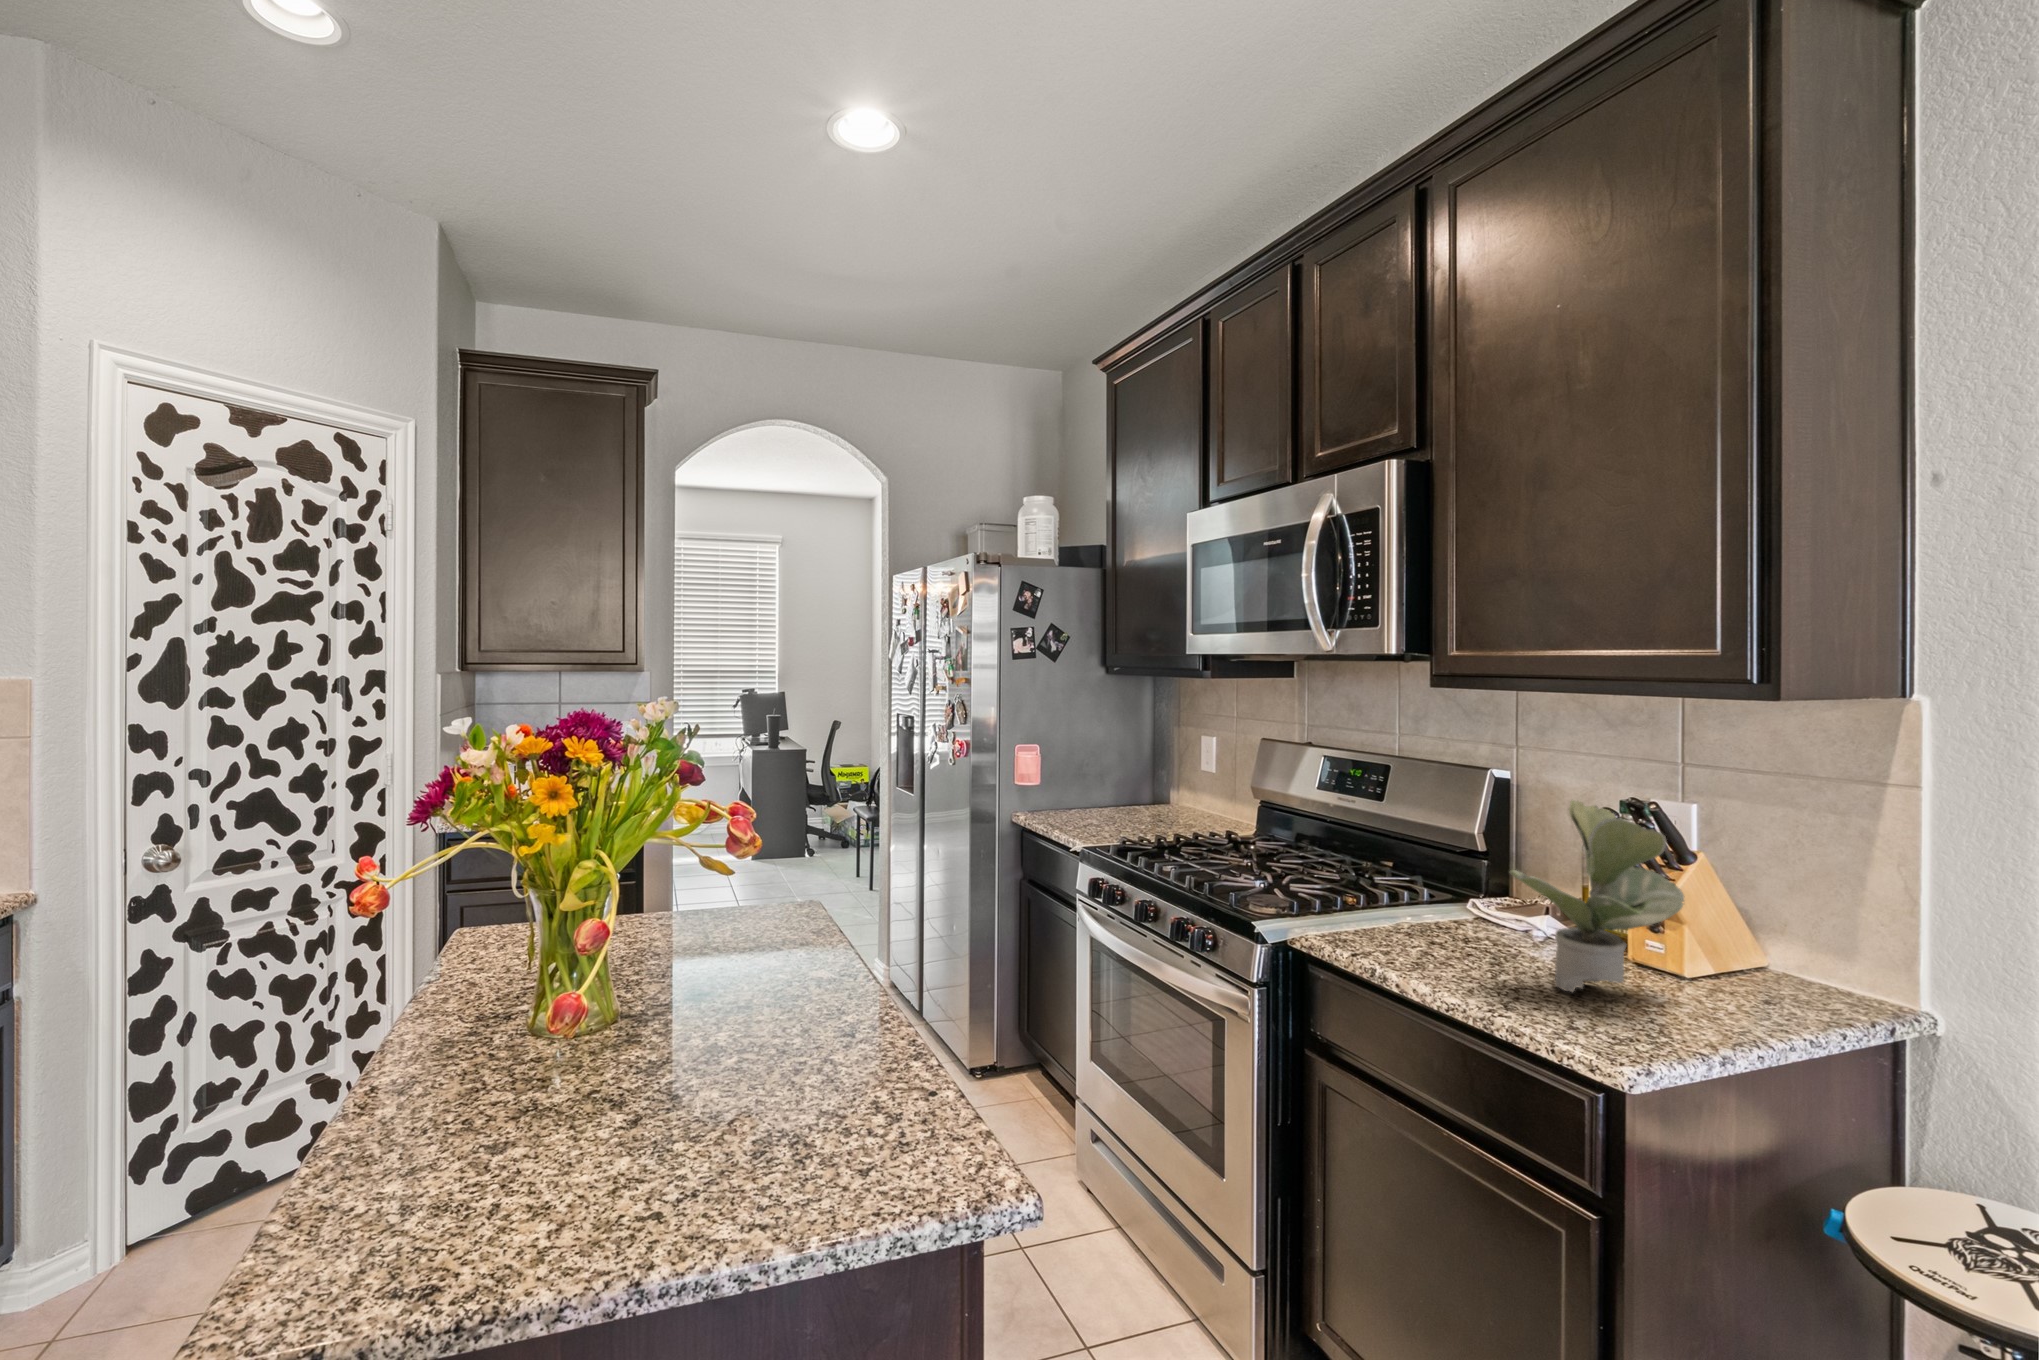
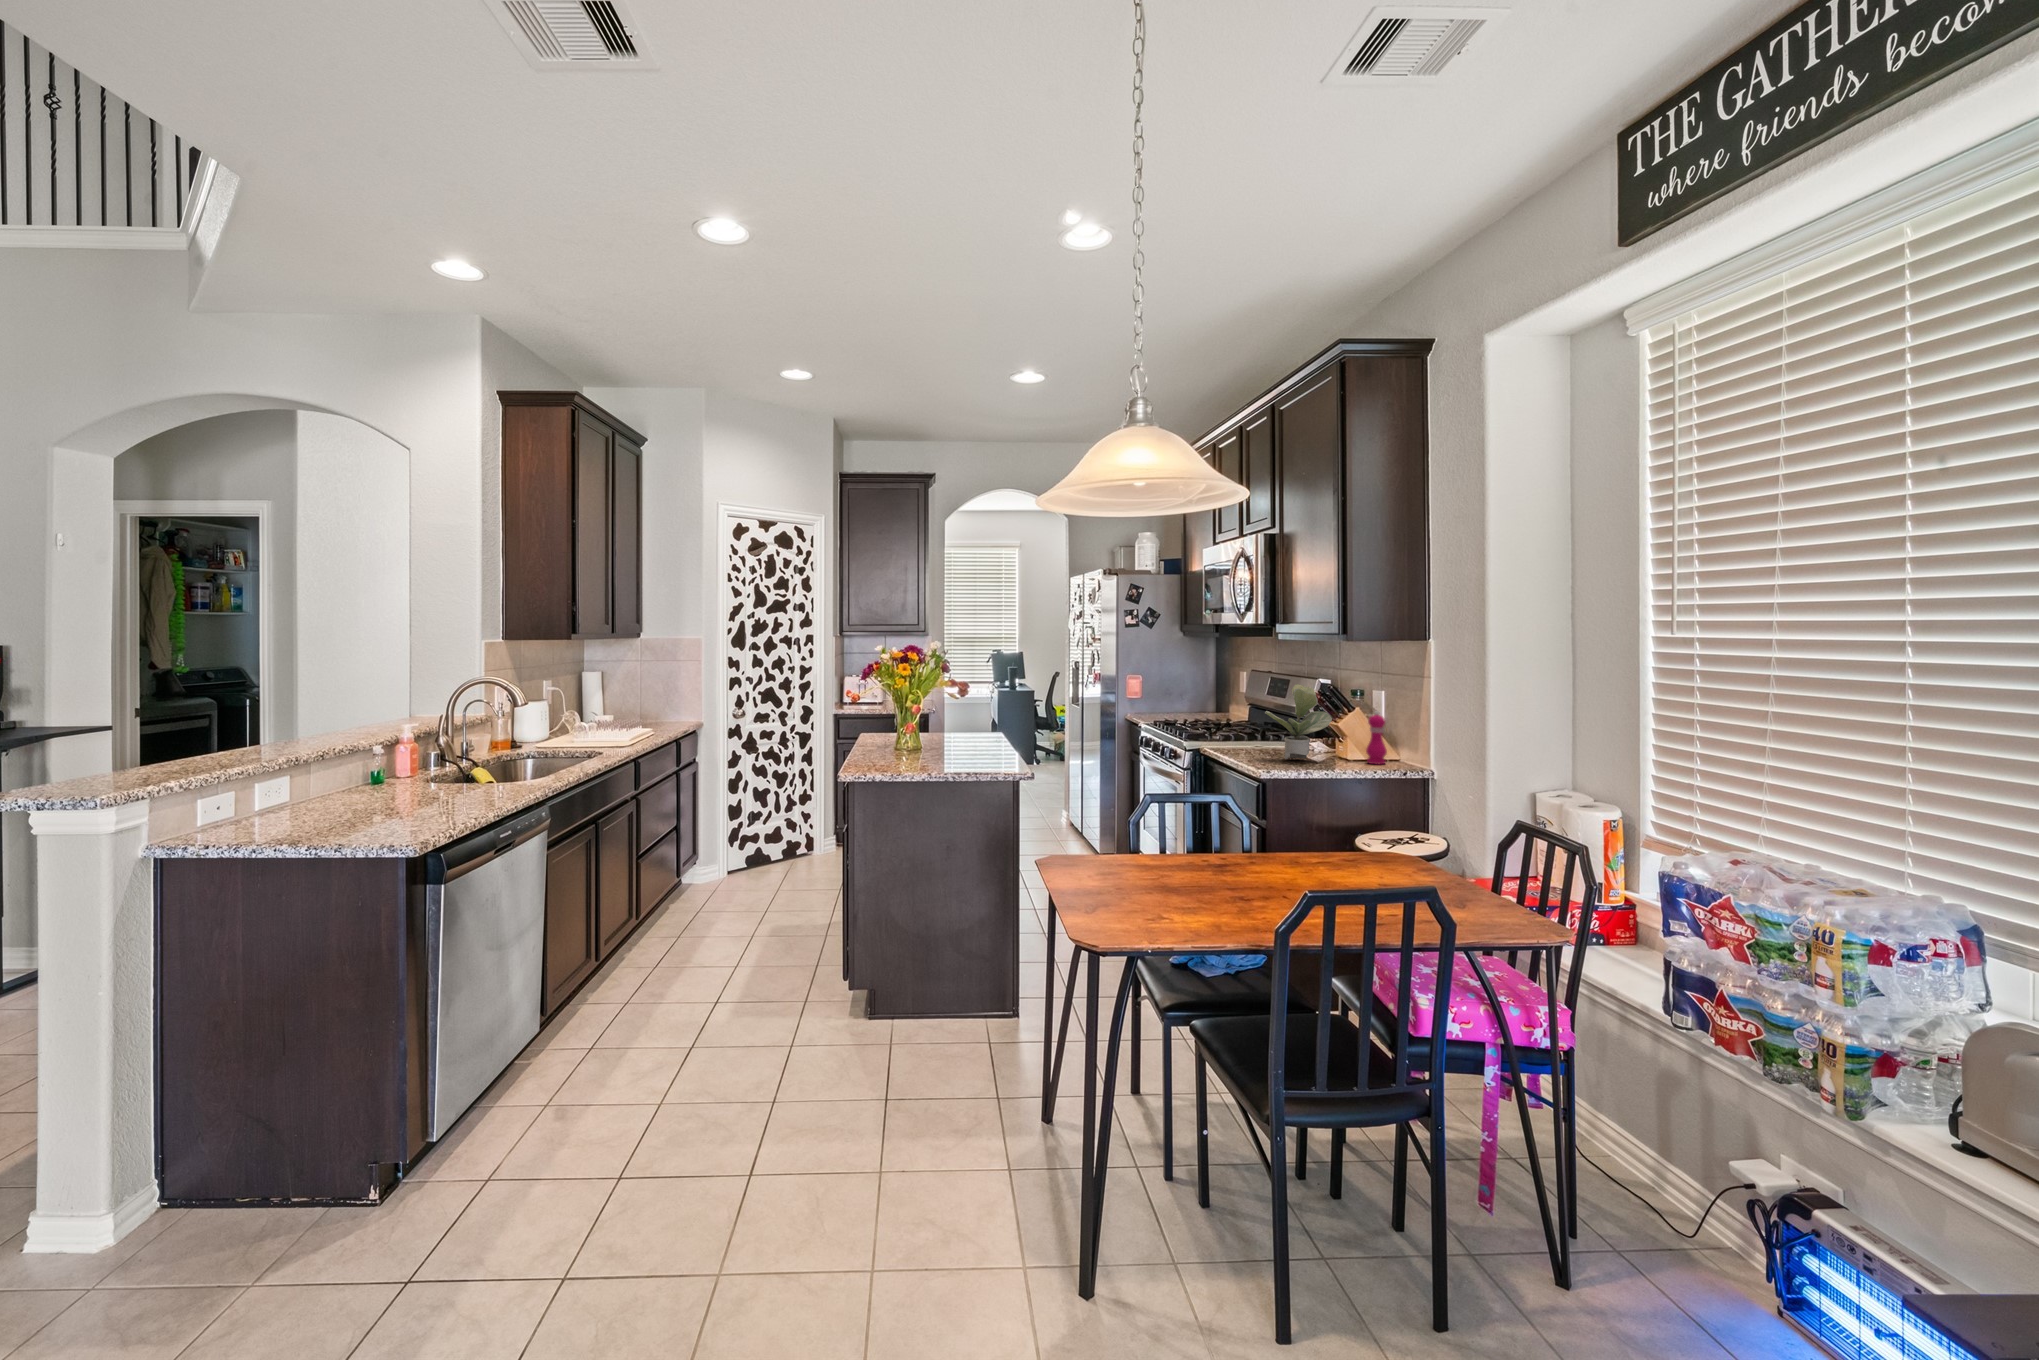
pepper mill: none [1756,868,1816,1004] -> present [1366,711,1387,764]

